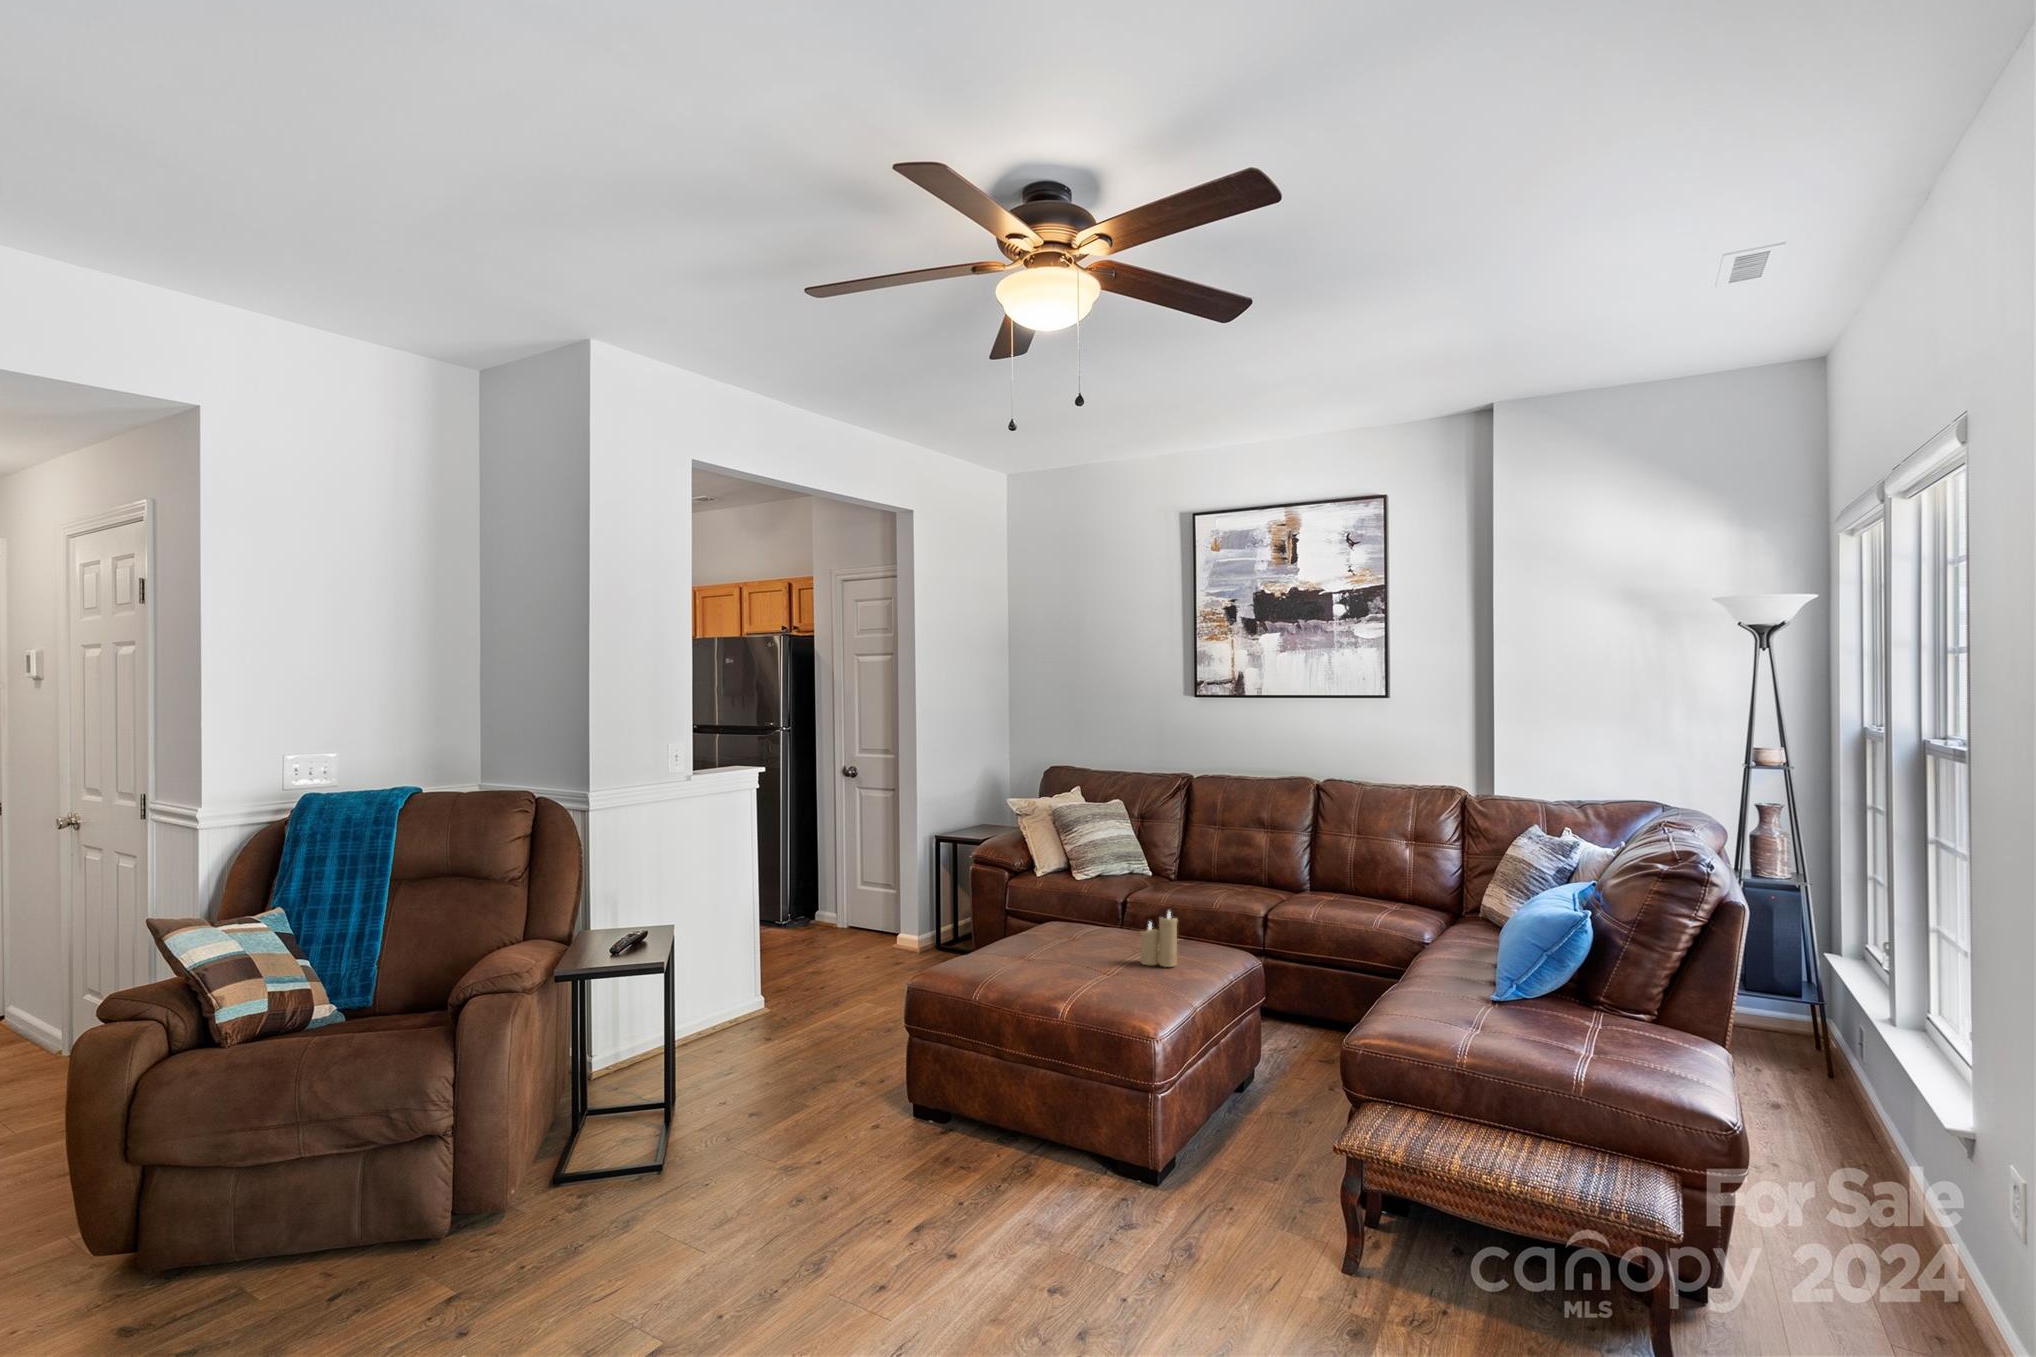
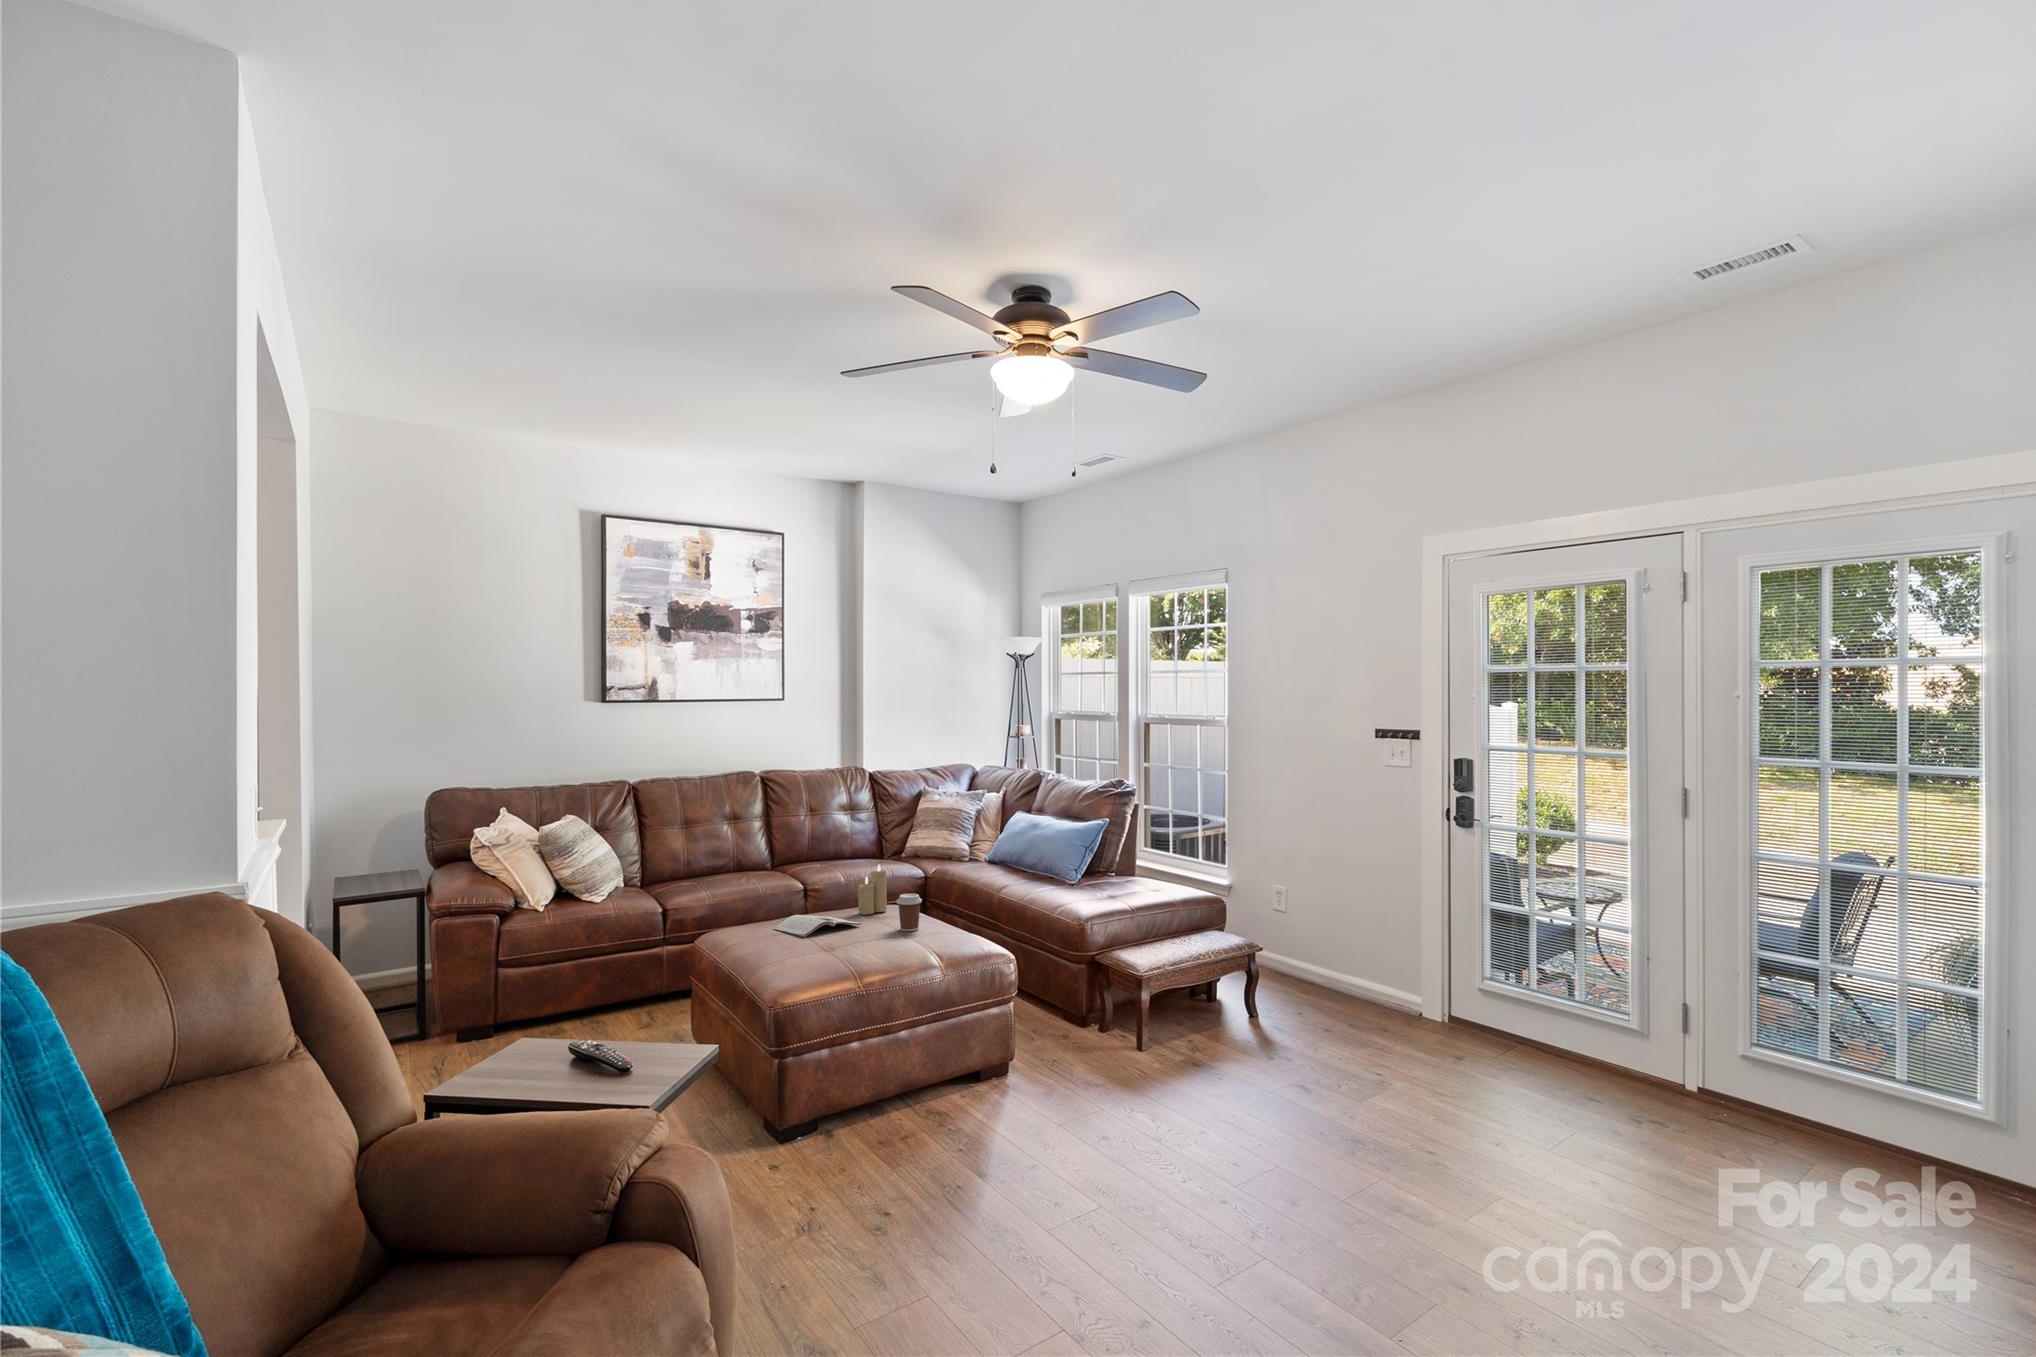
magazine: none [1020,943,1105,972] -> present [773,915,861,938]
coffee cup: none [1102,949,1132,995] -> present [897,894,922,931]

